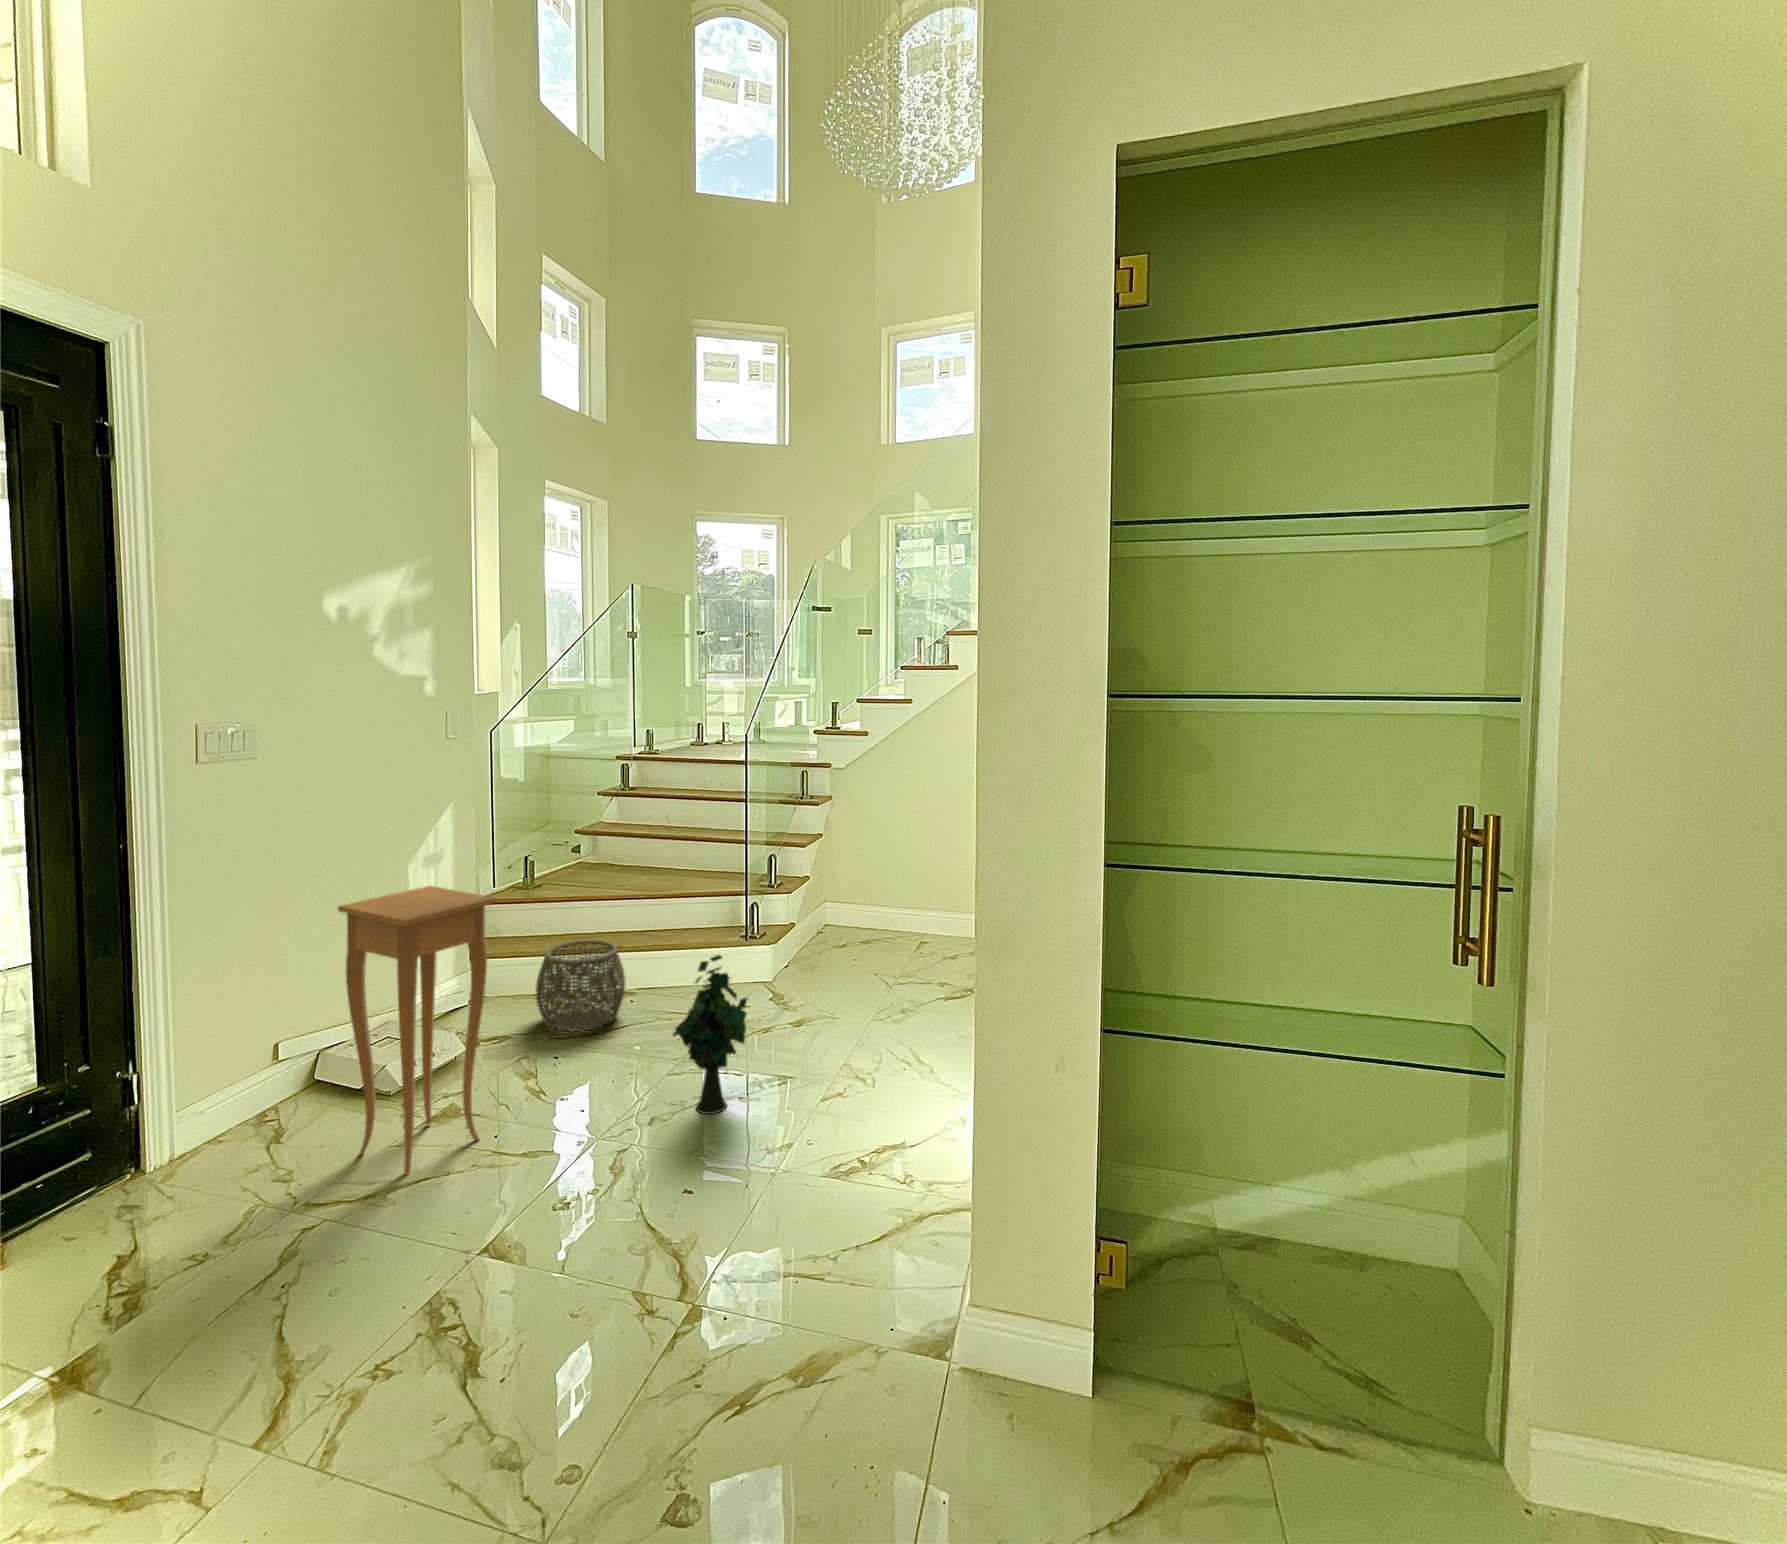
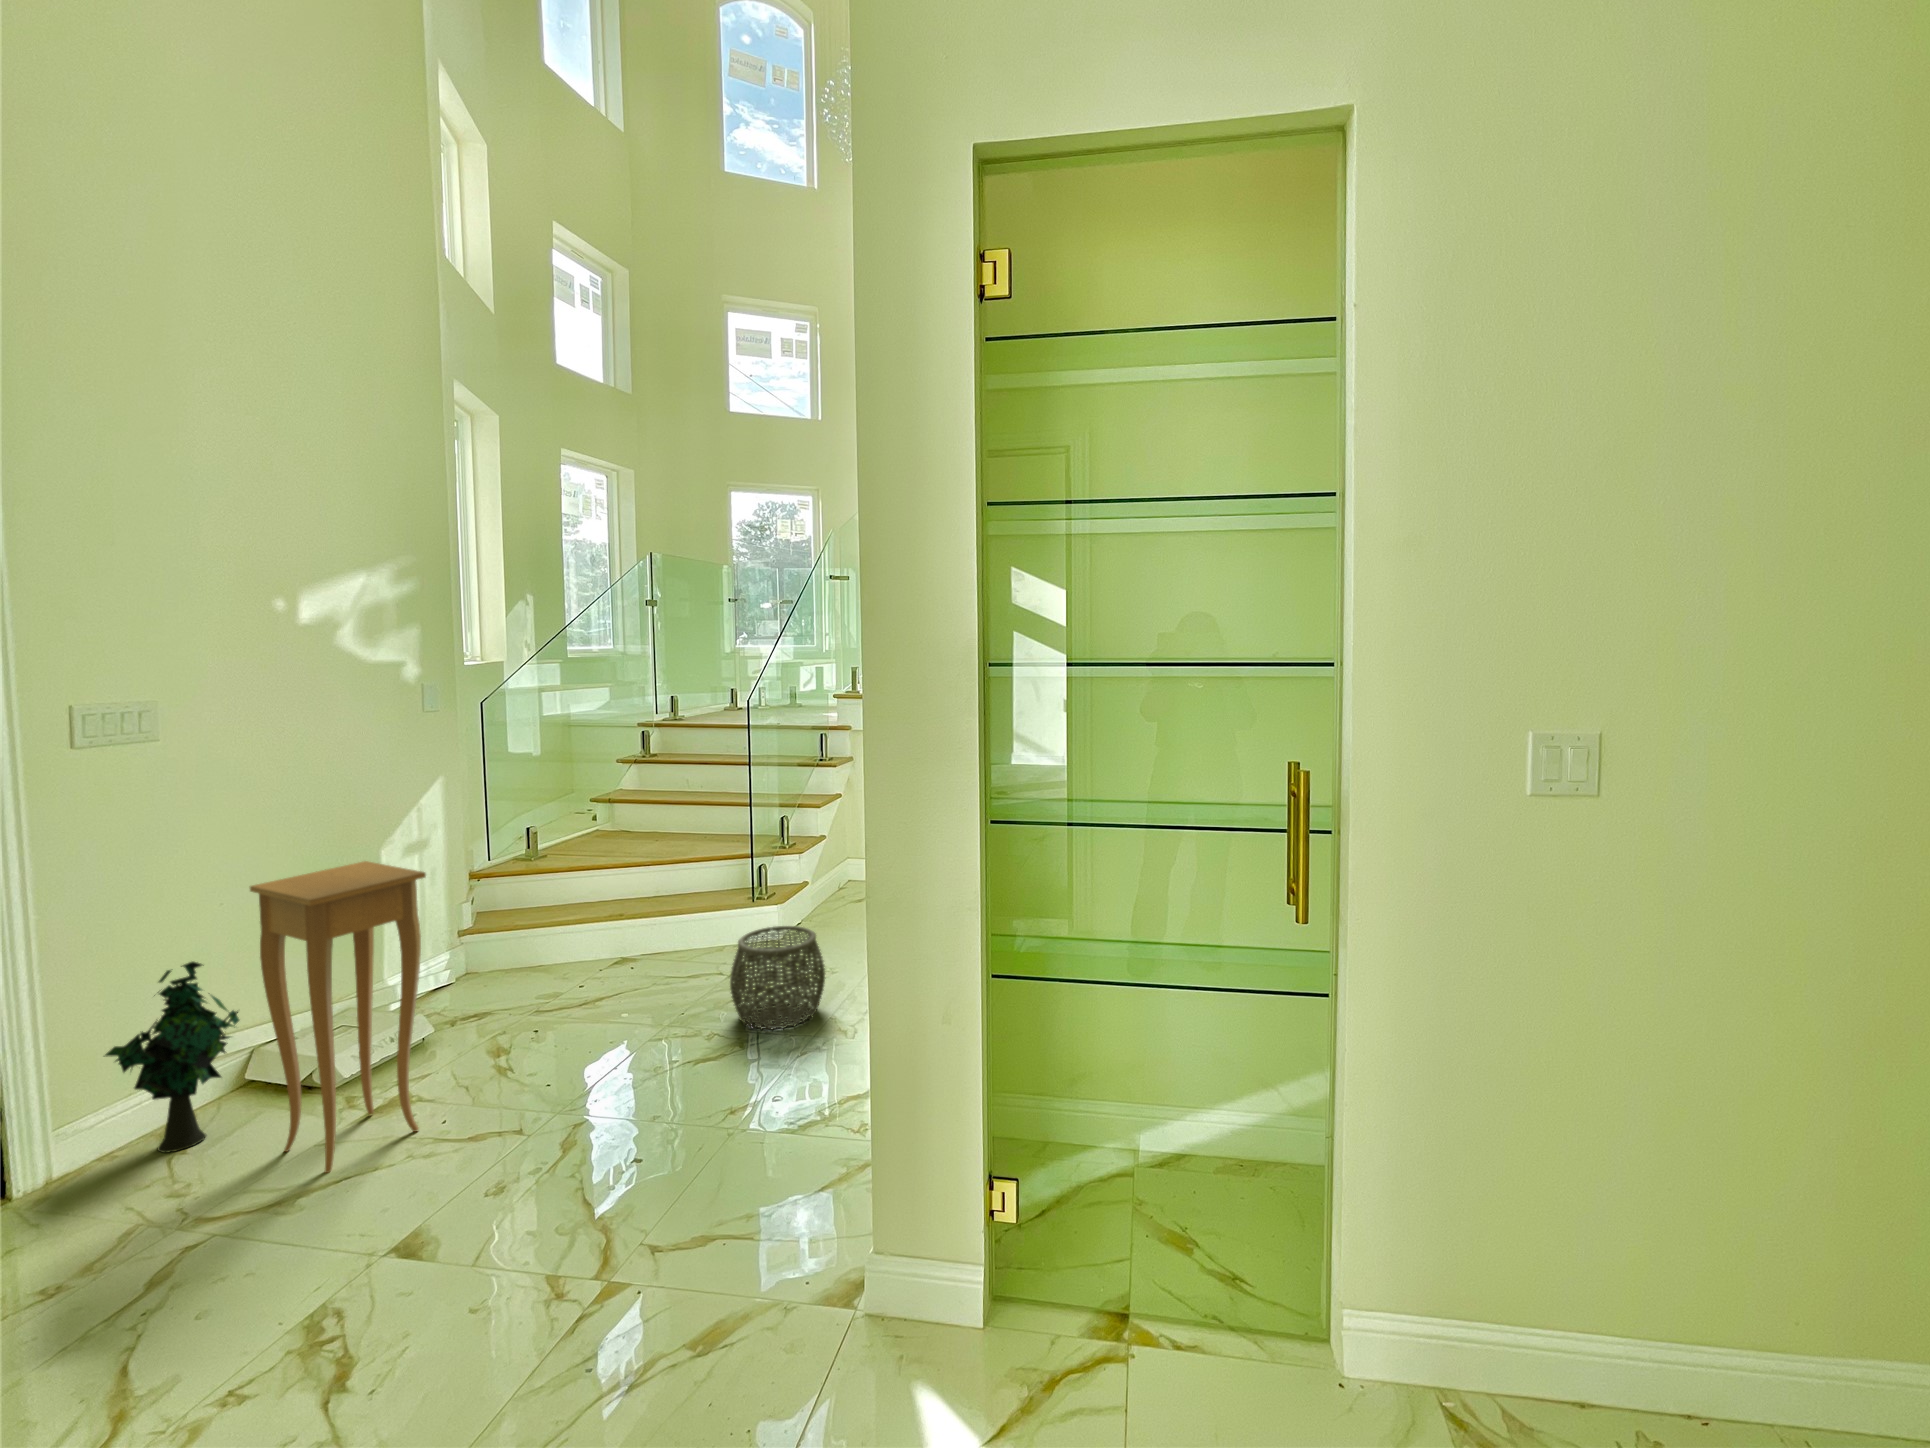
woven basket: present [536,940,625,1032] -> present [730,926,825,1030]
decorative plant: present [673,955,747,1114] -> present [104,962,239,1153]

